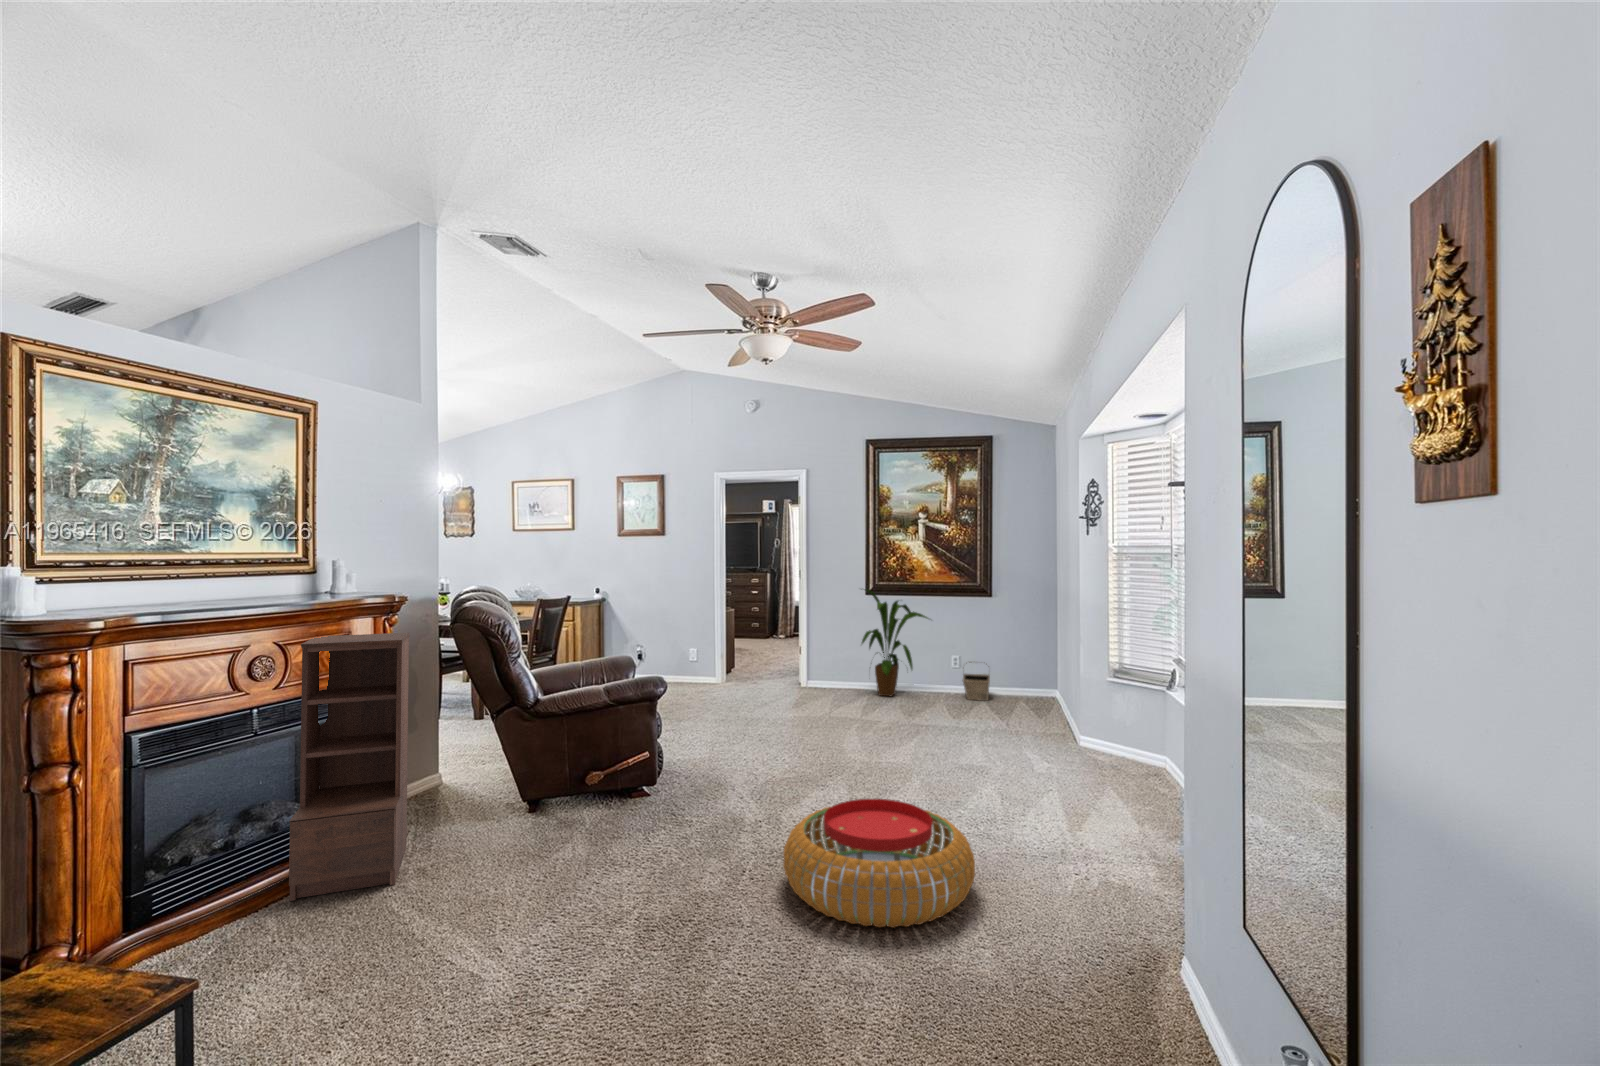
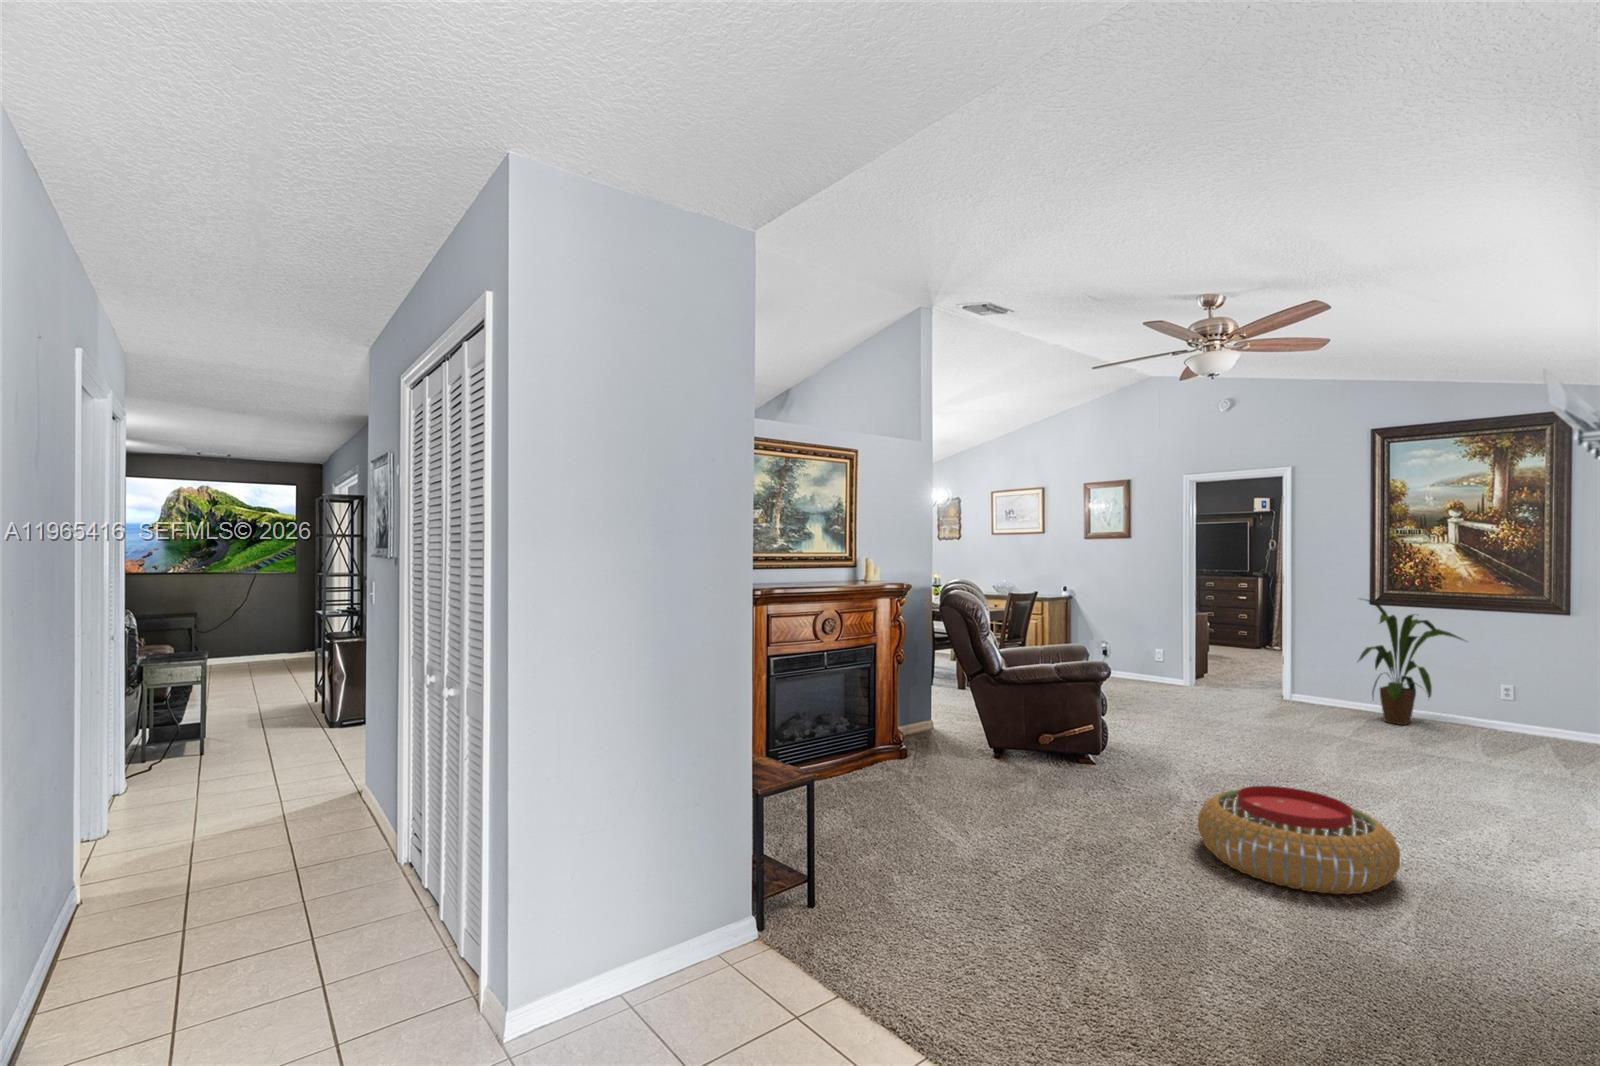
bookshelf: present [289,633,410,901] -> none [847,609,913,780]
basket: present [963,674,990,701] -> none [1511,696,1562,747]

